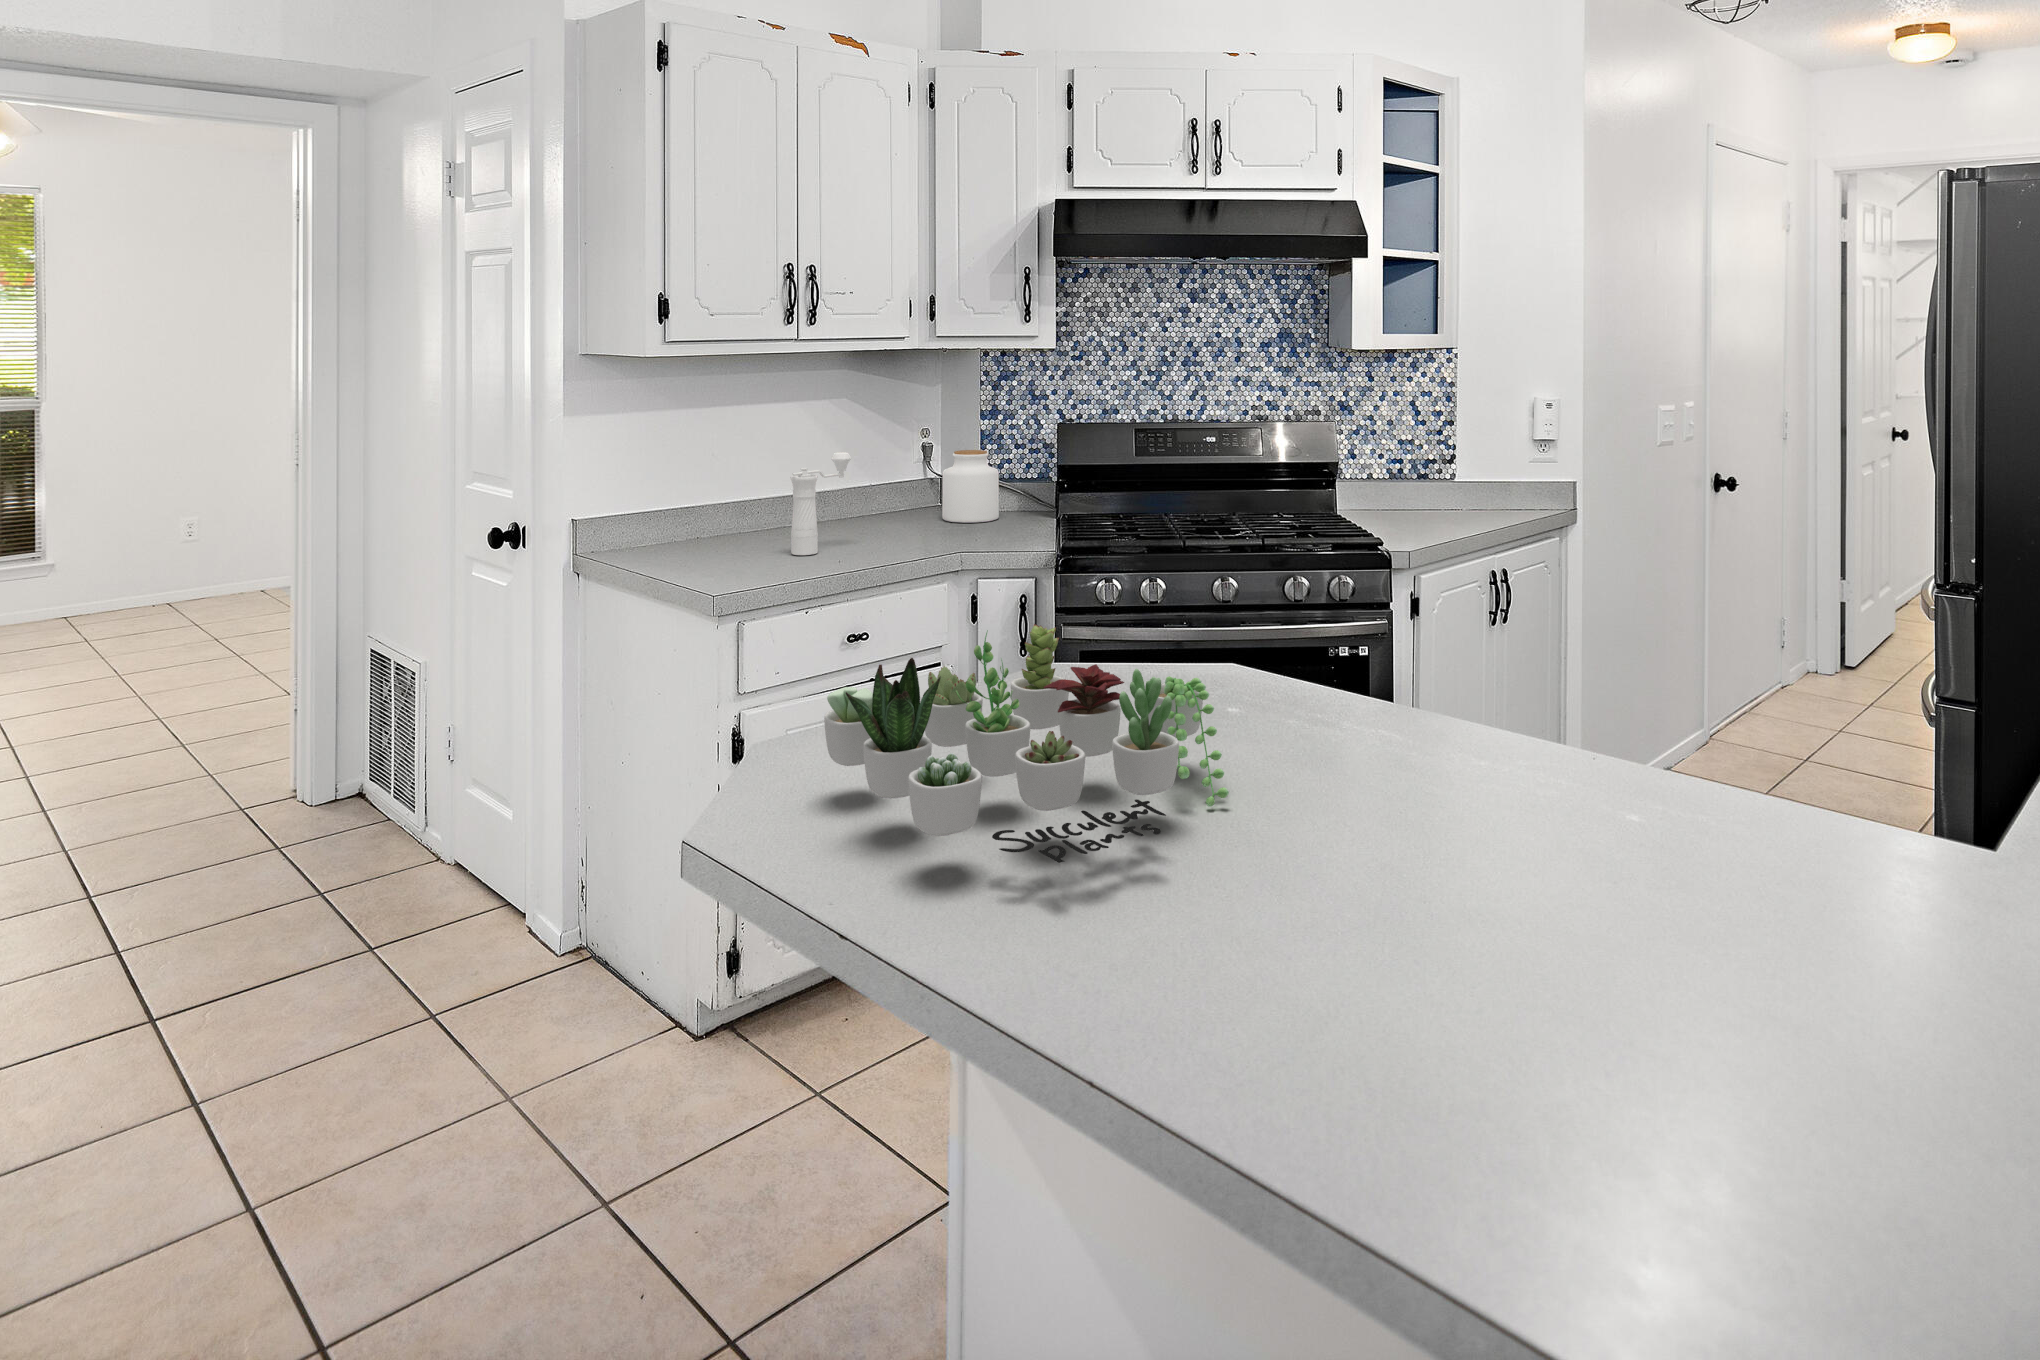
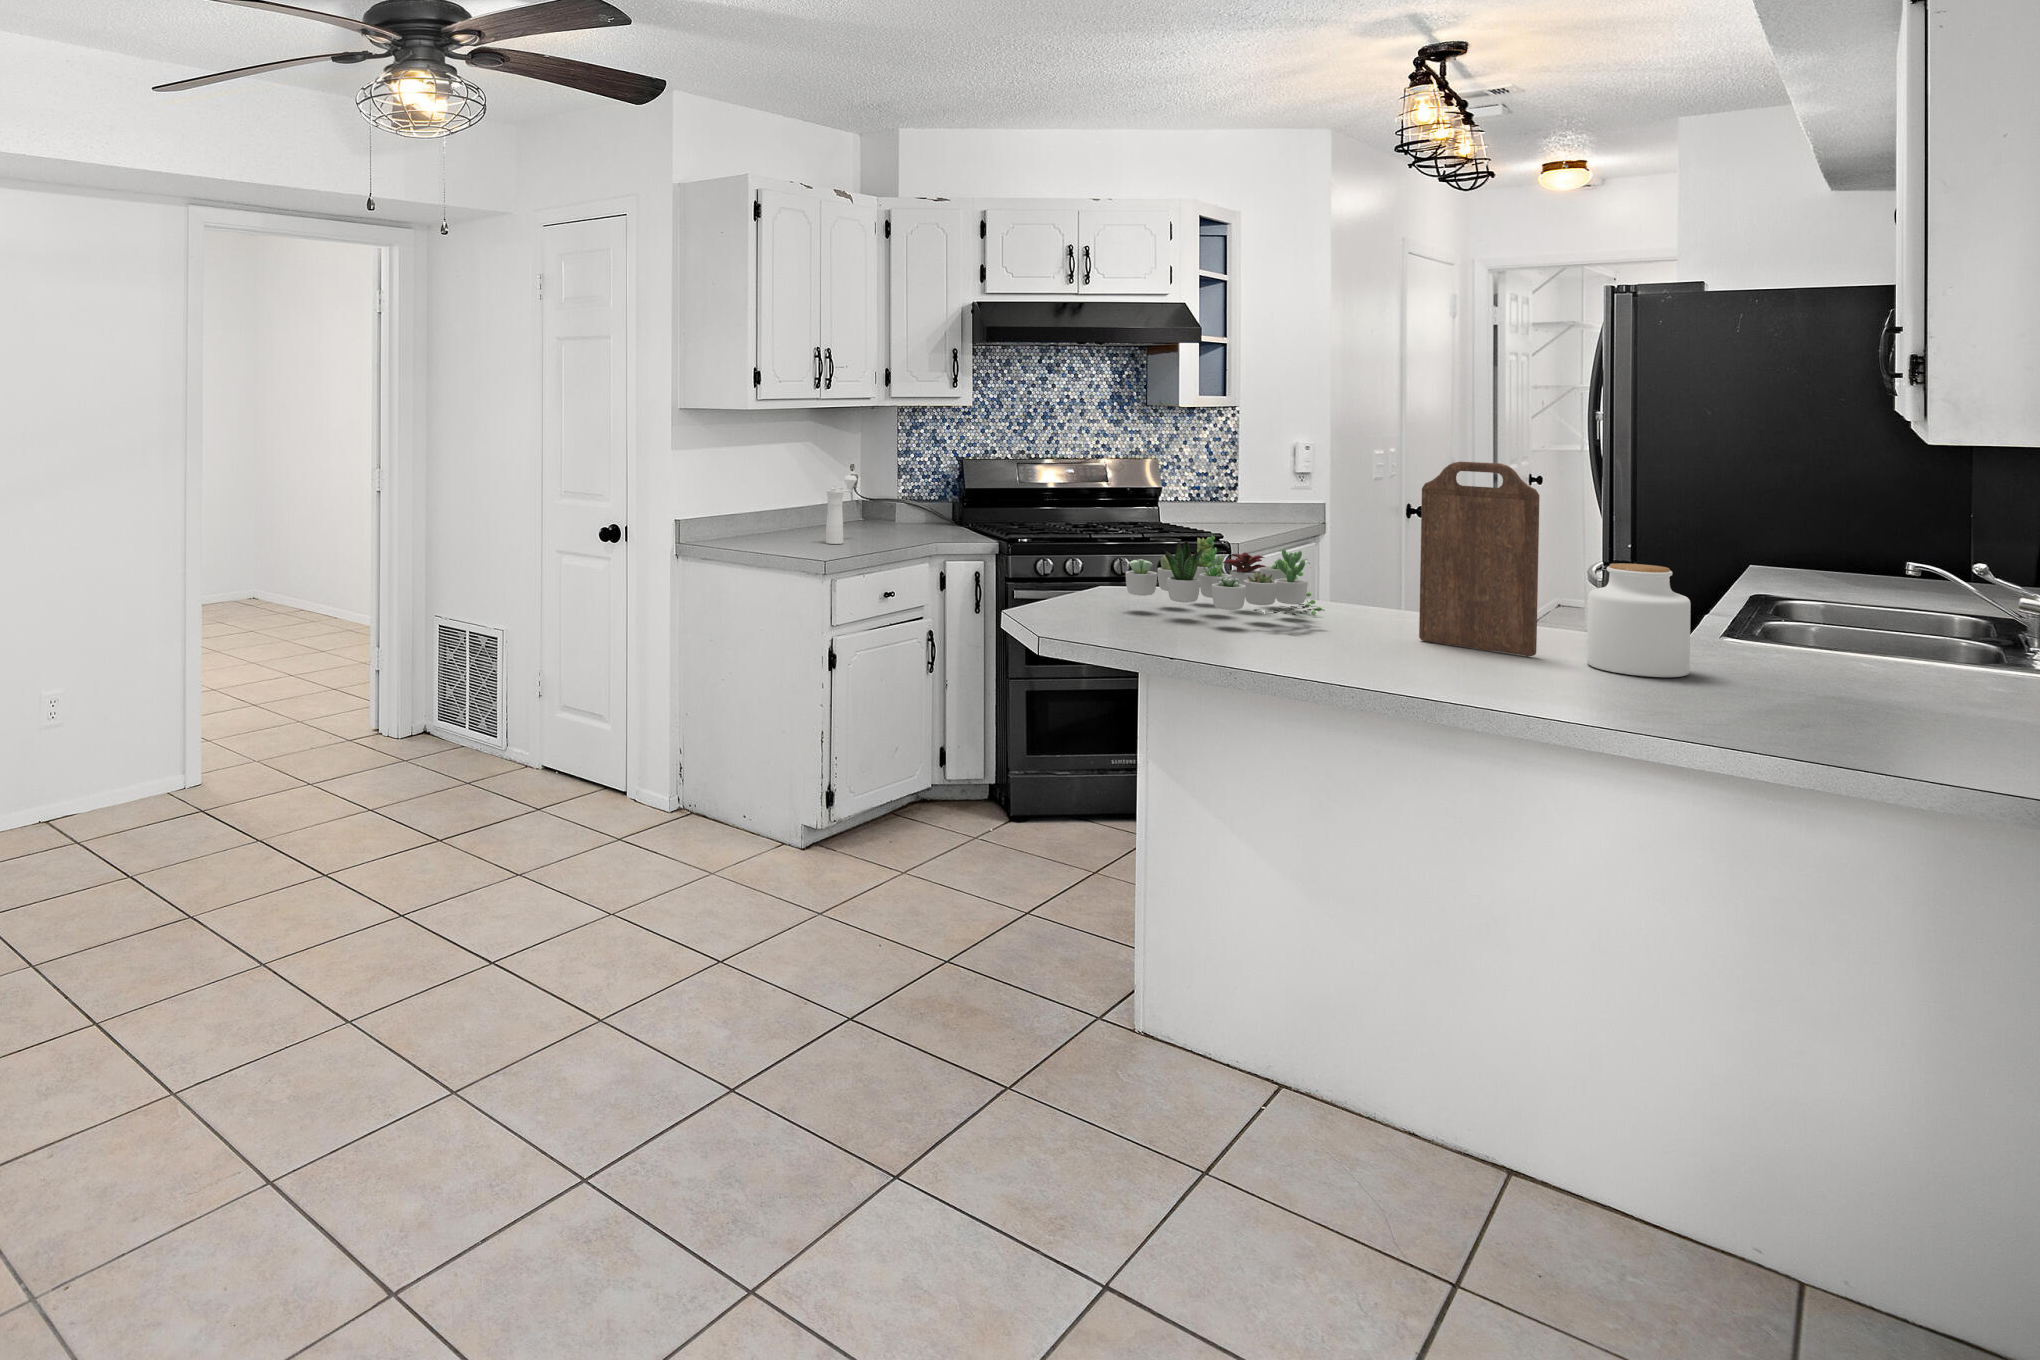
jar: present [942,450,999,523] -> present [1587,563,1691,677]
cutting board: none [1329,510,1561,1036] -> present [1419,462,1540,656]

